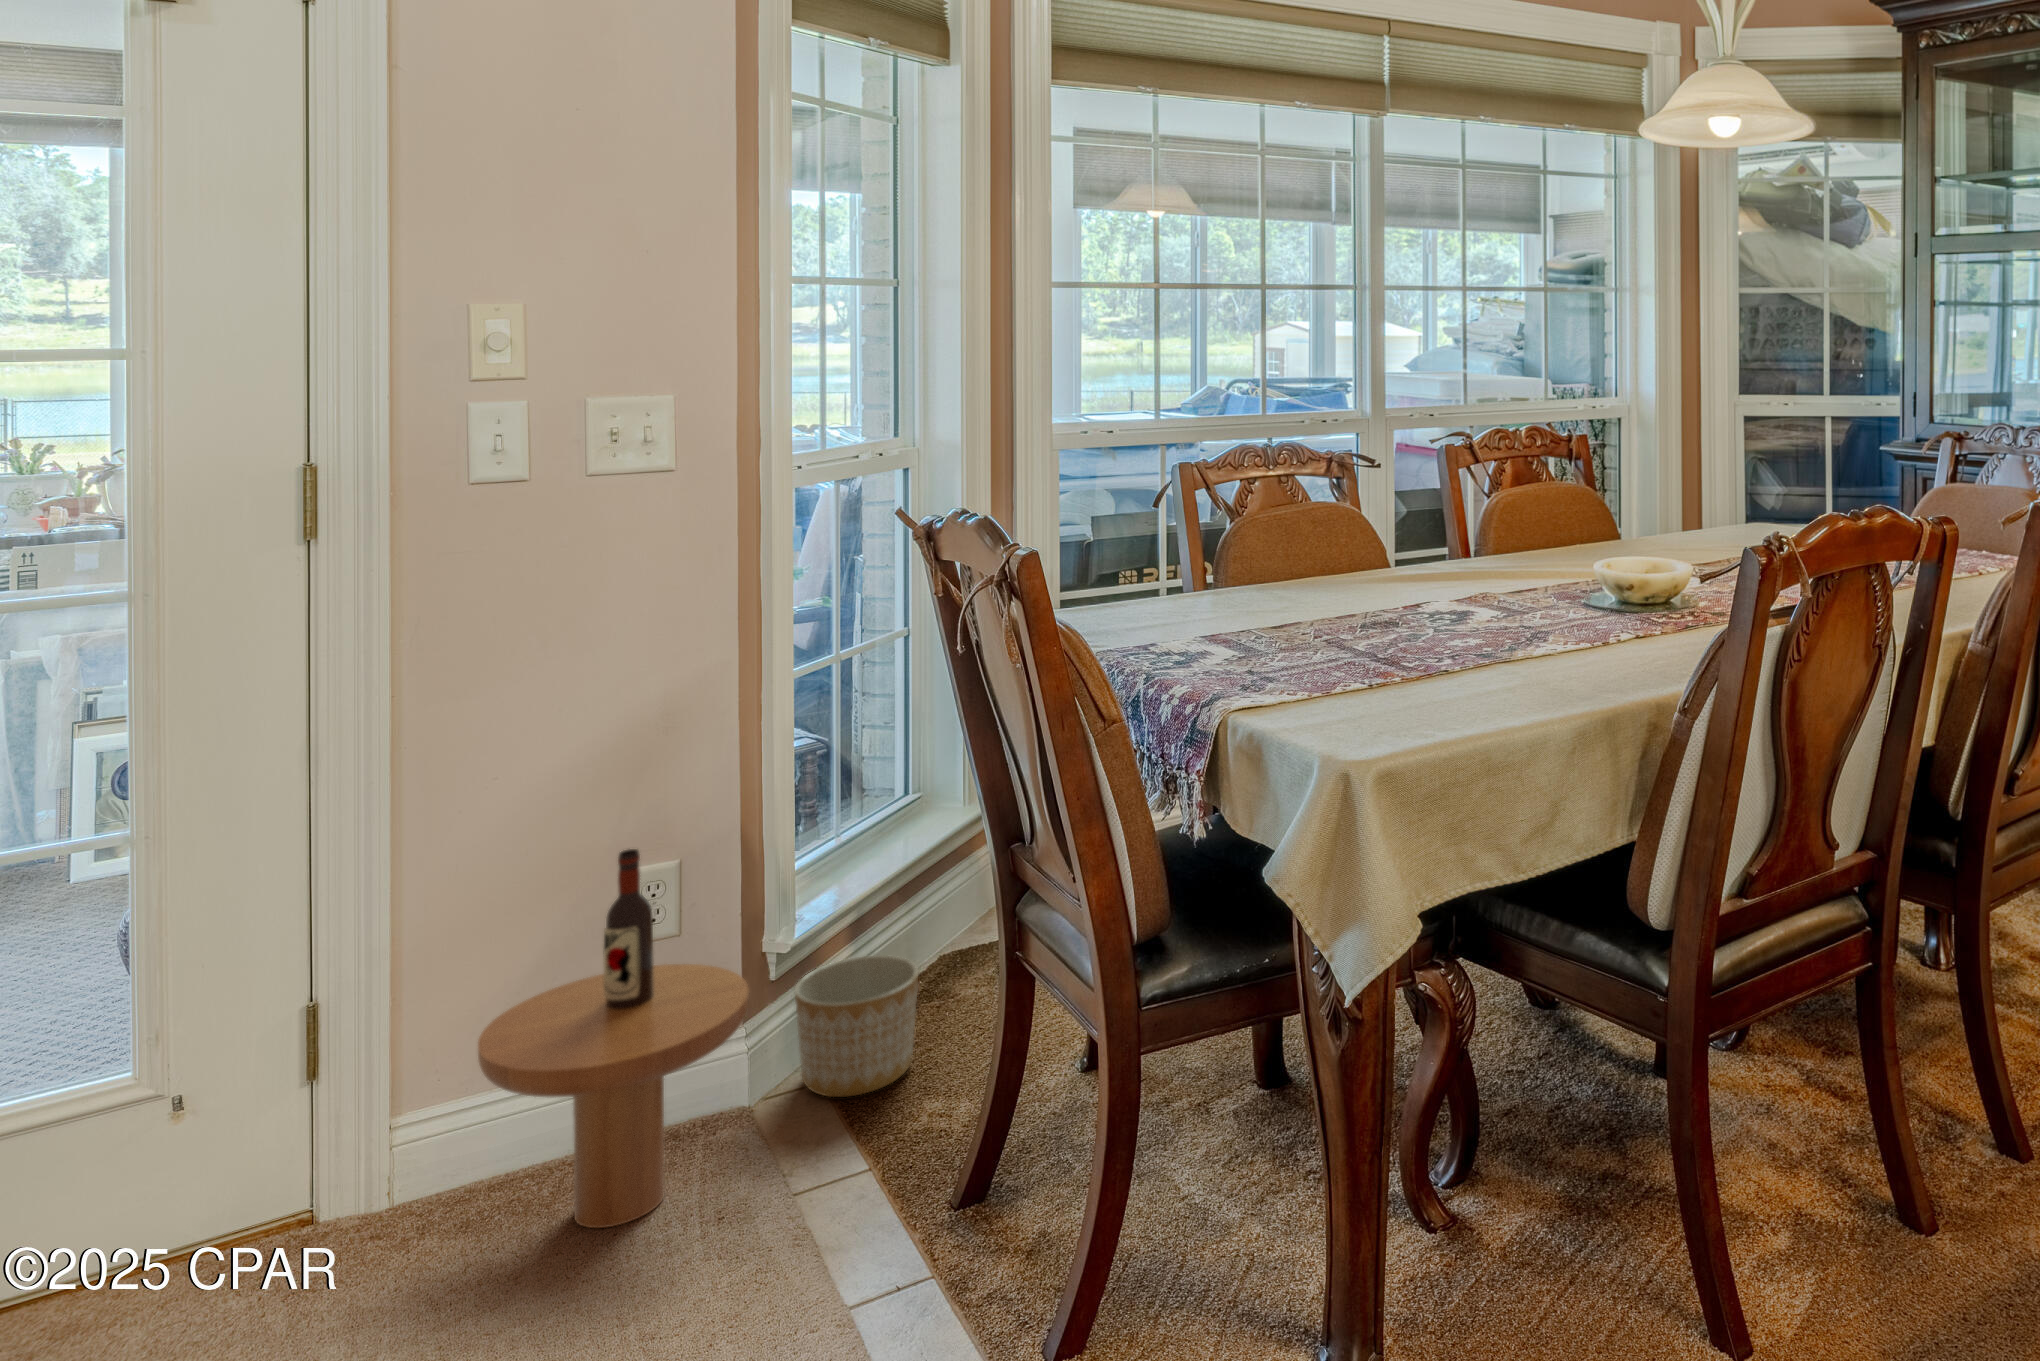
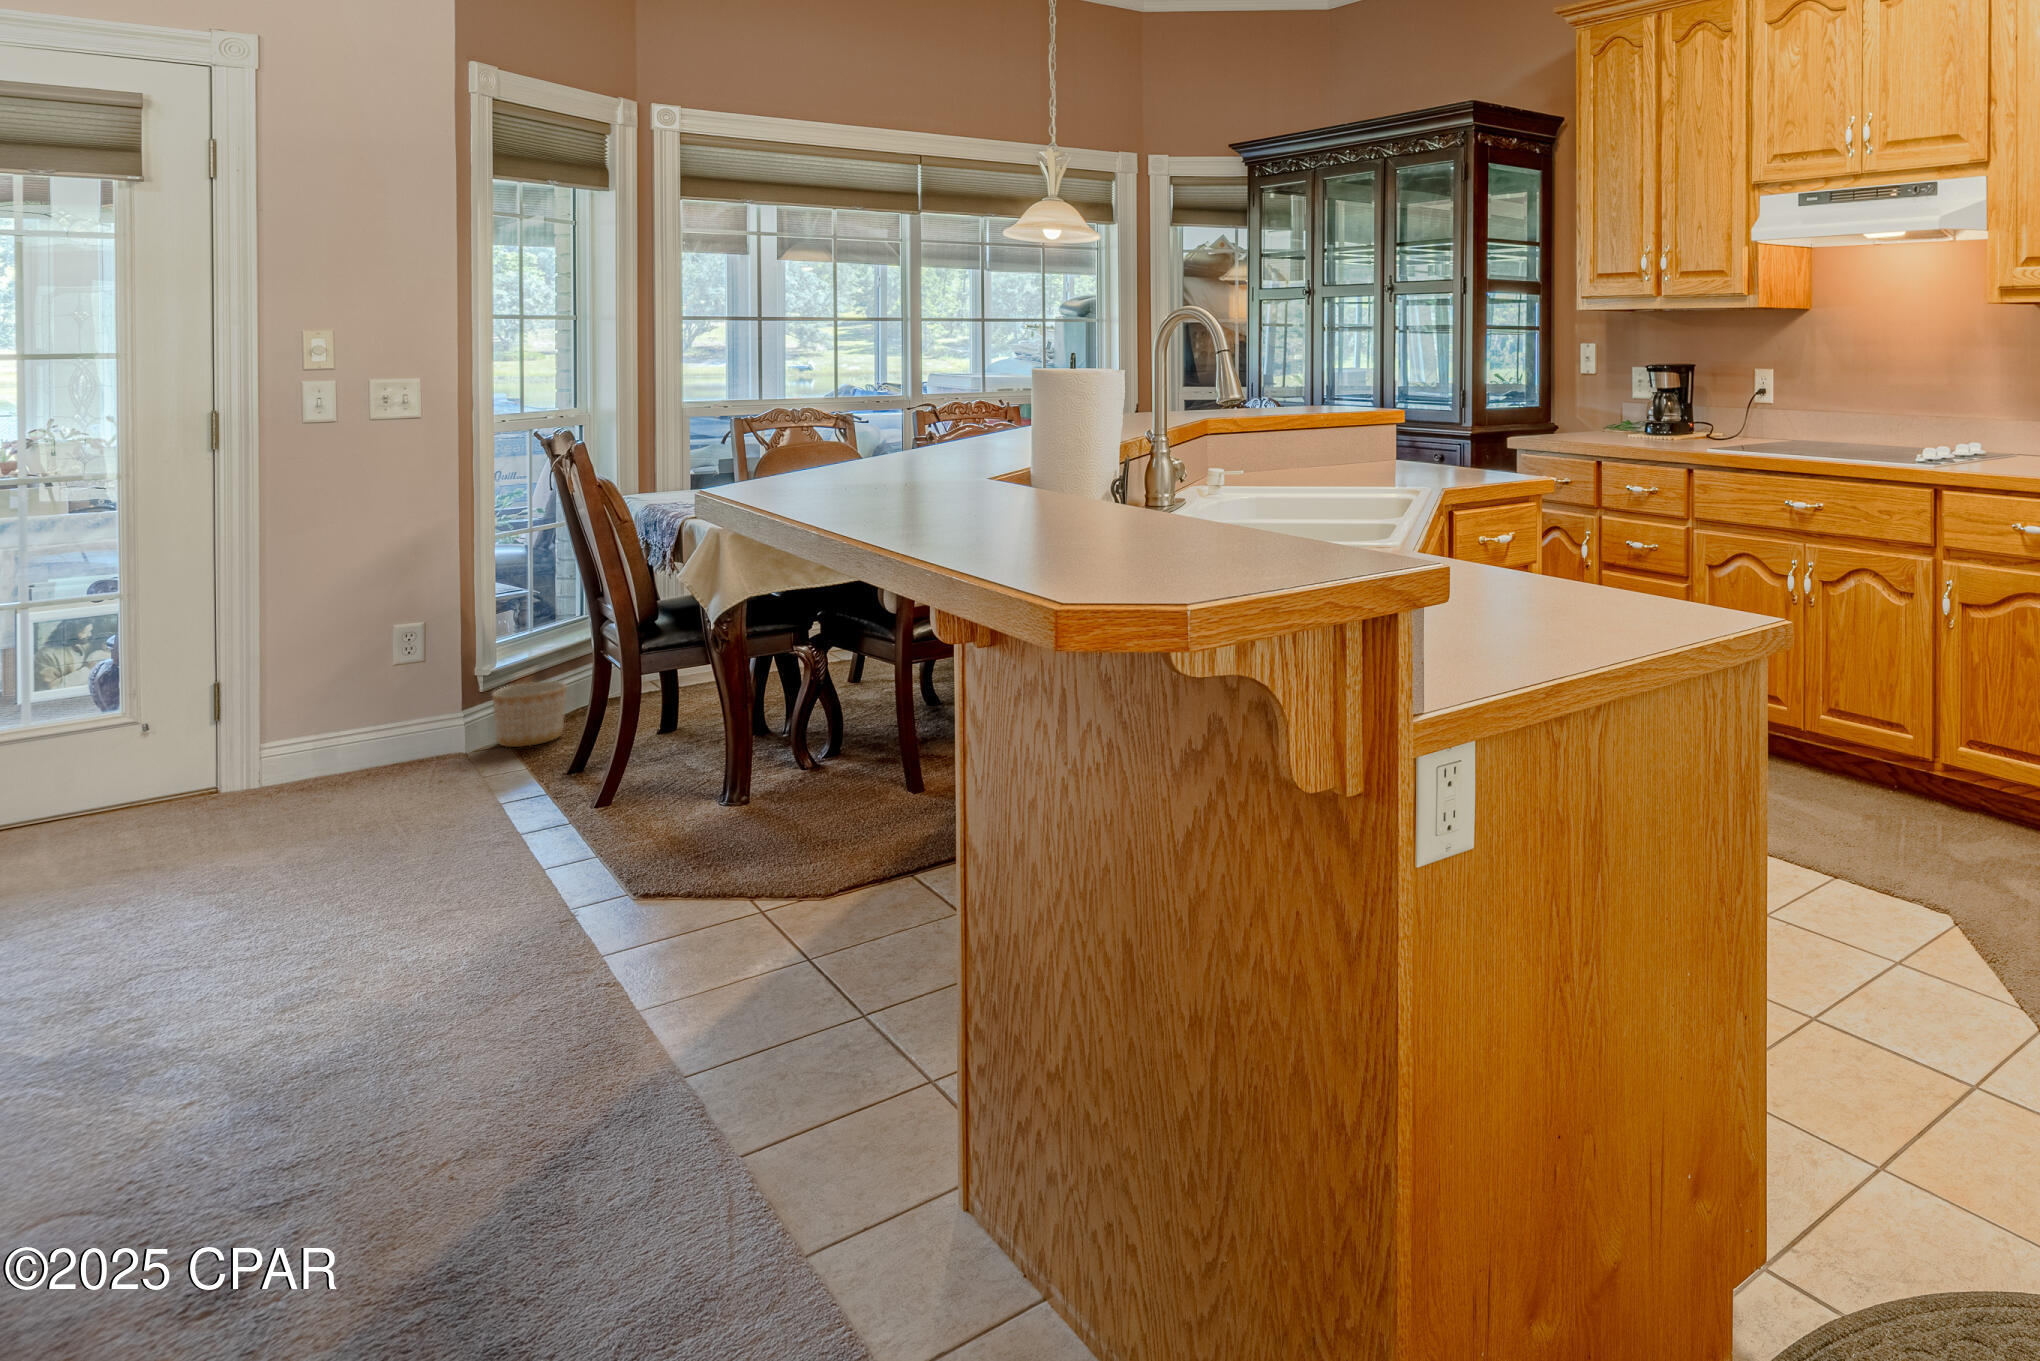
side table: present [478,849,749,1228] -> none [308,606,459,787]

